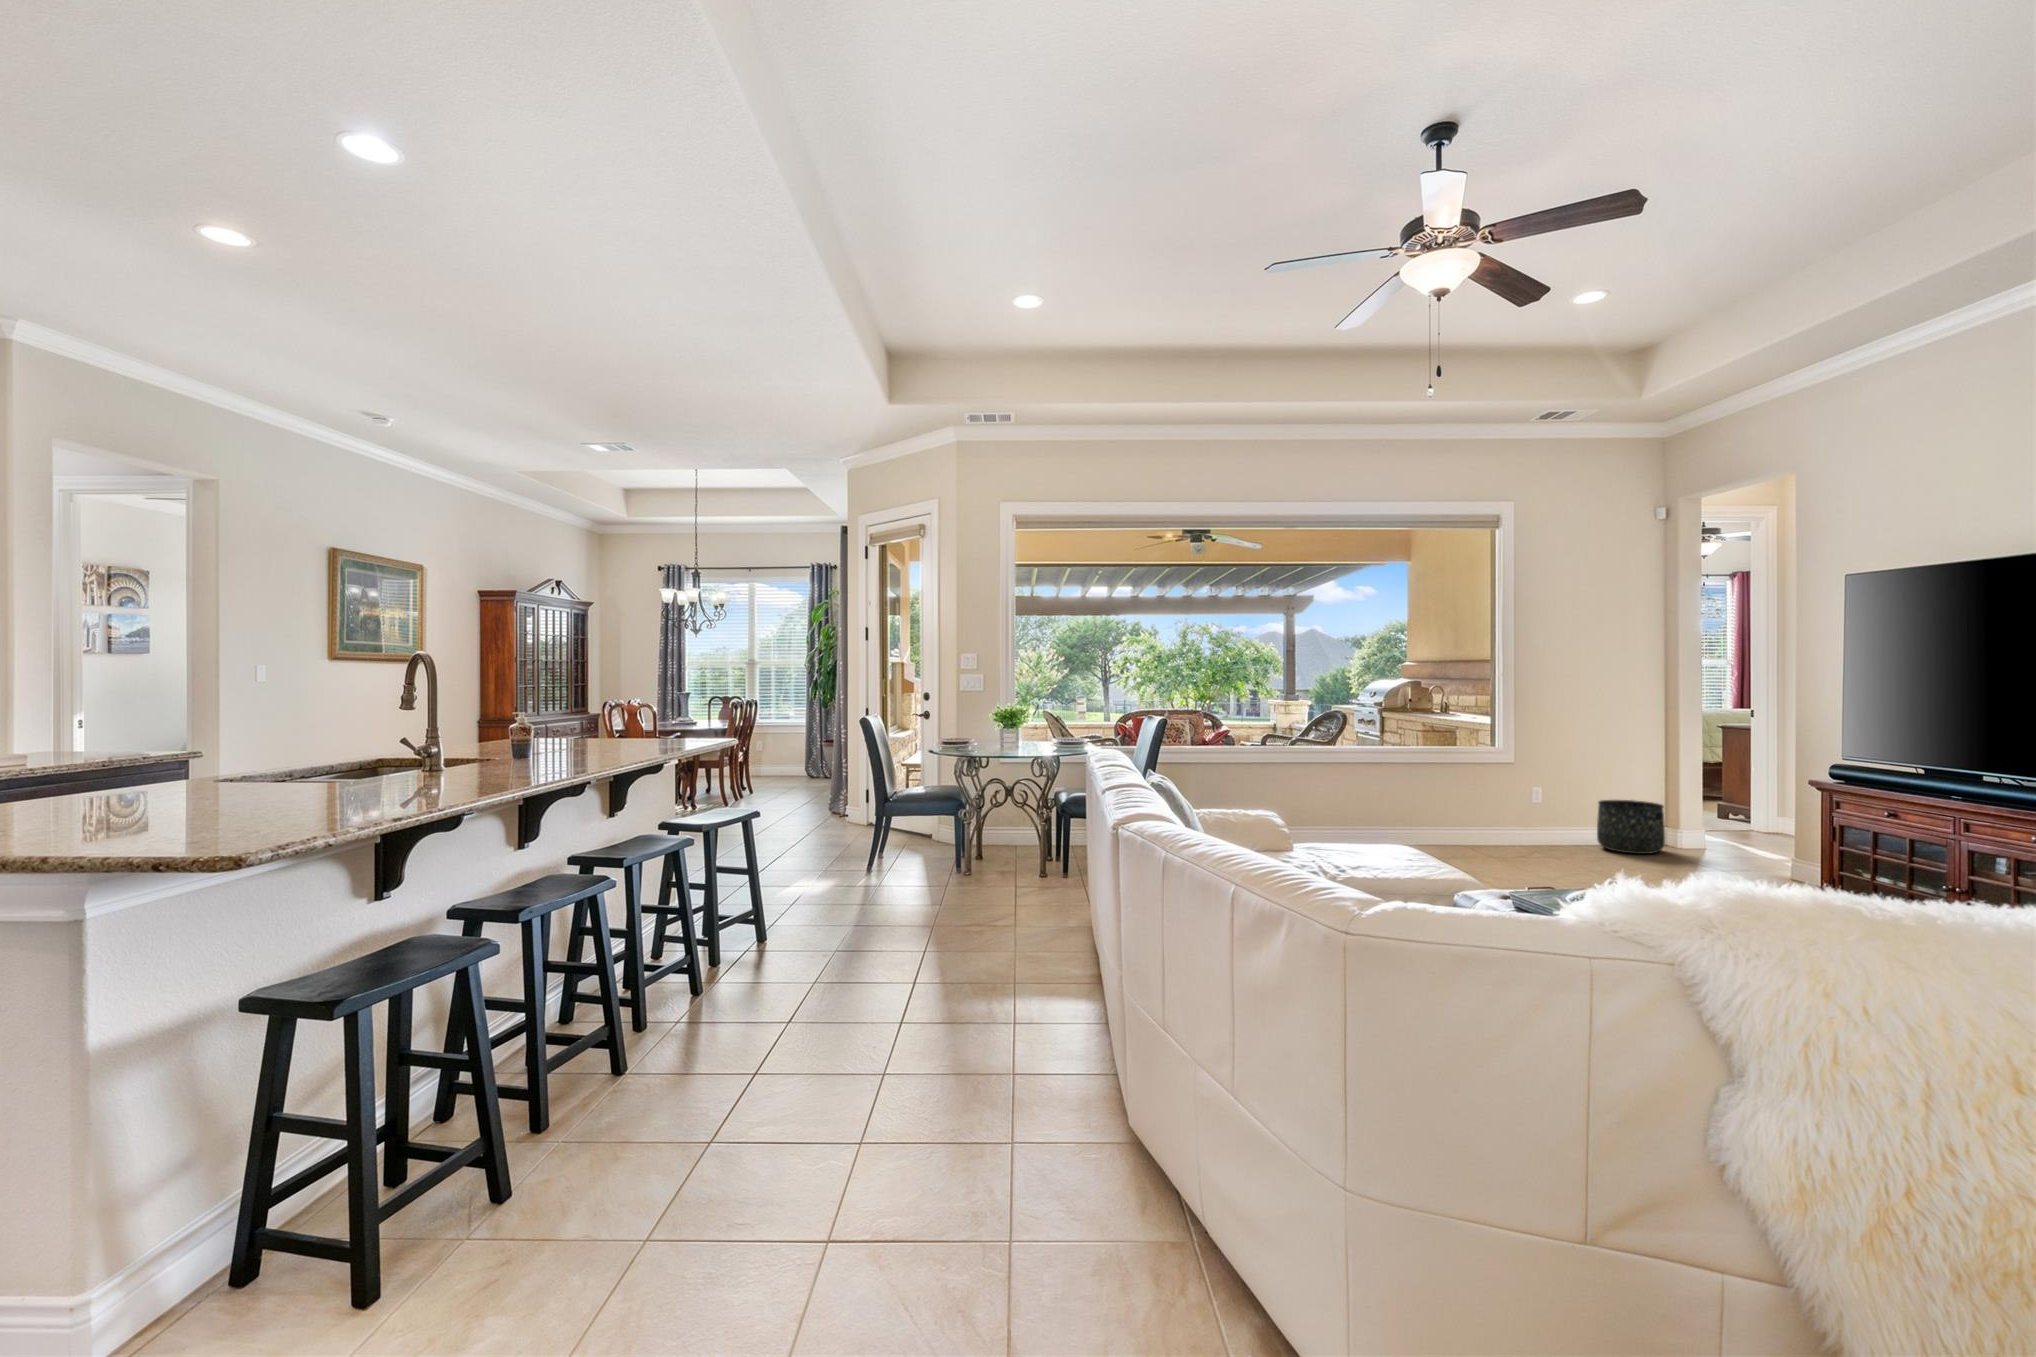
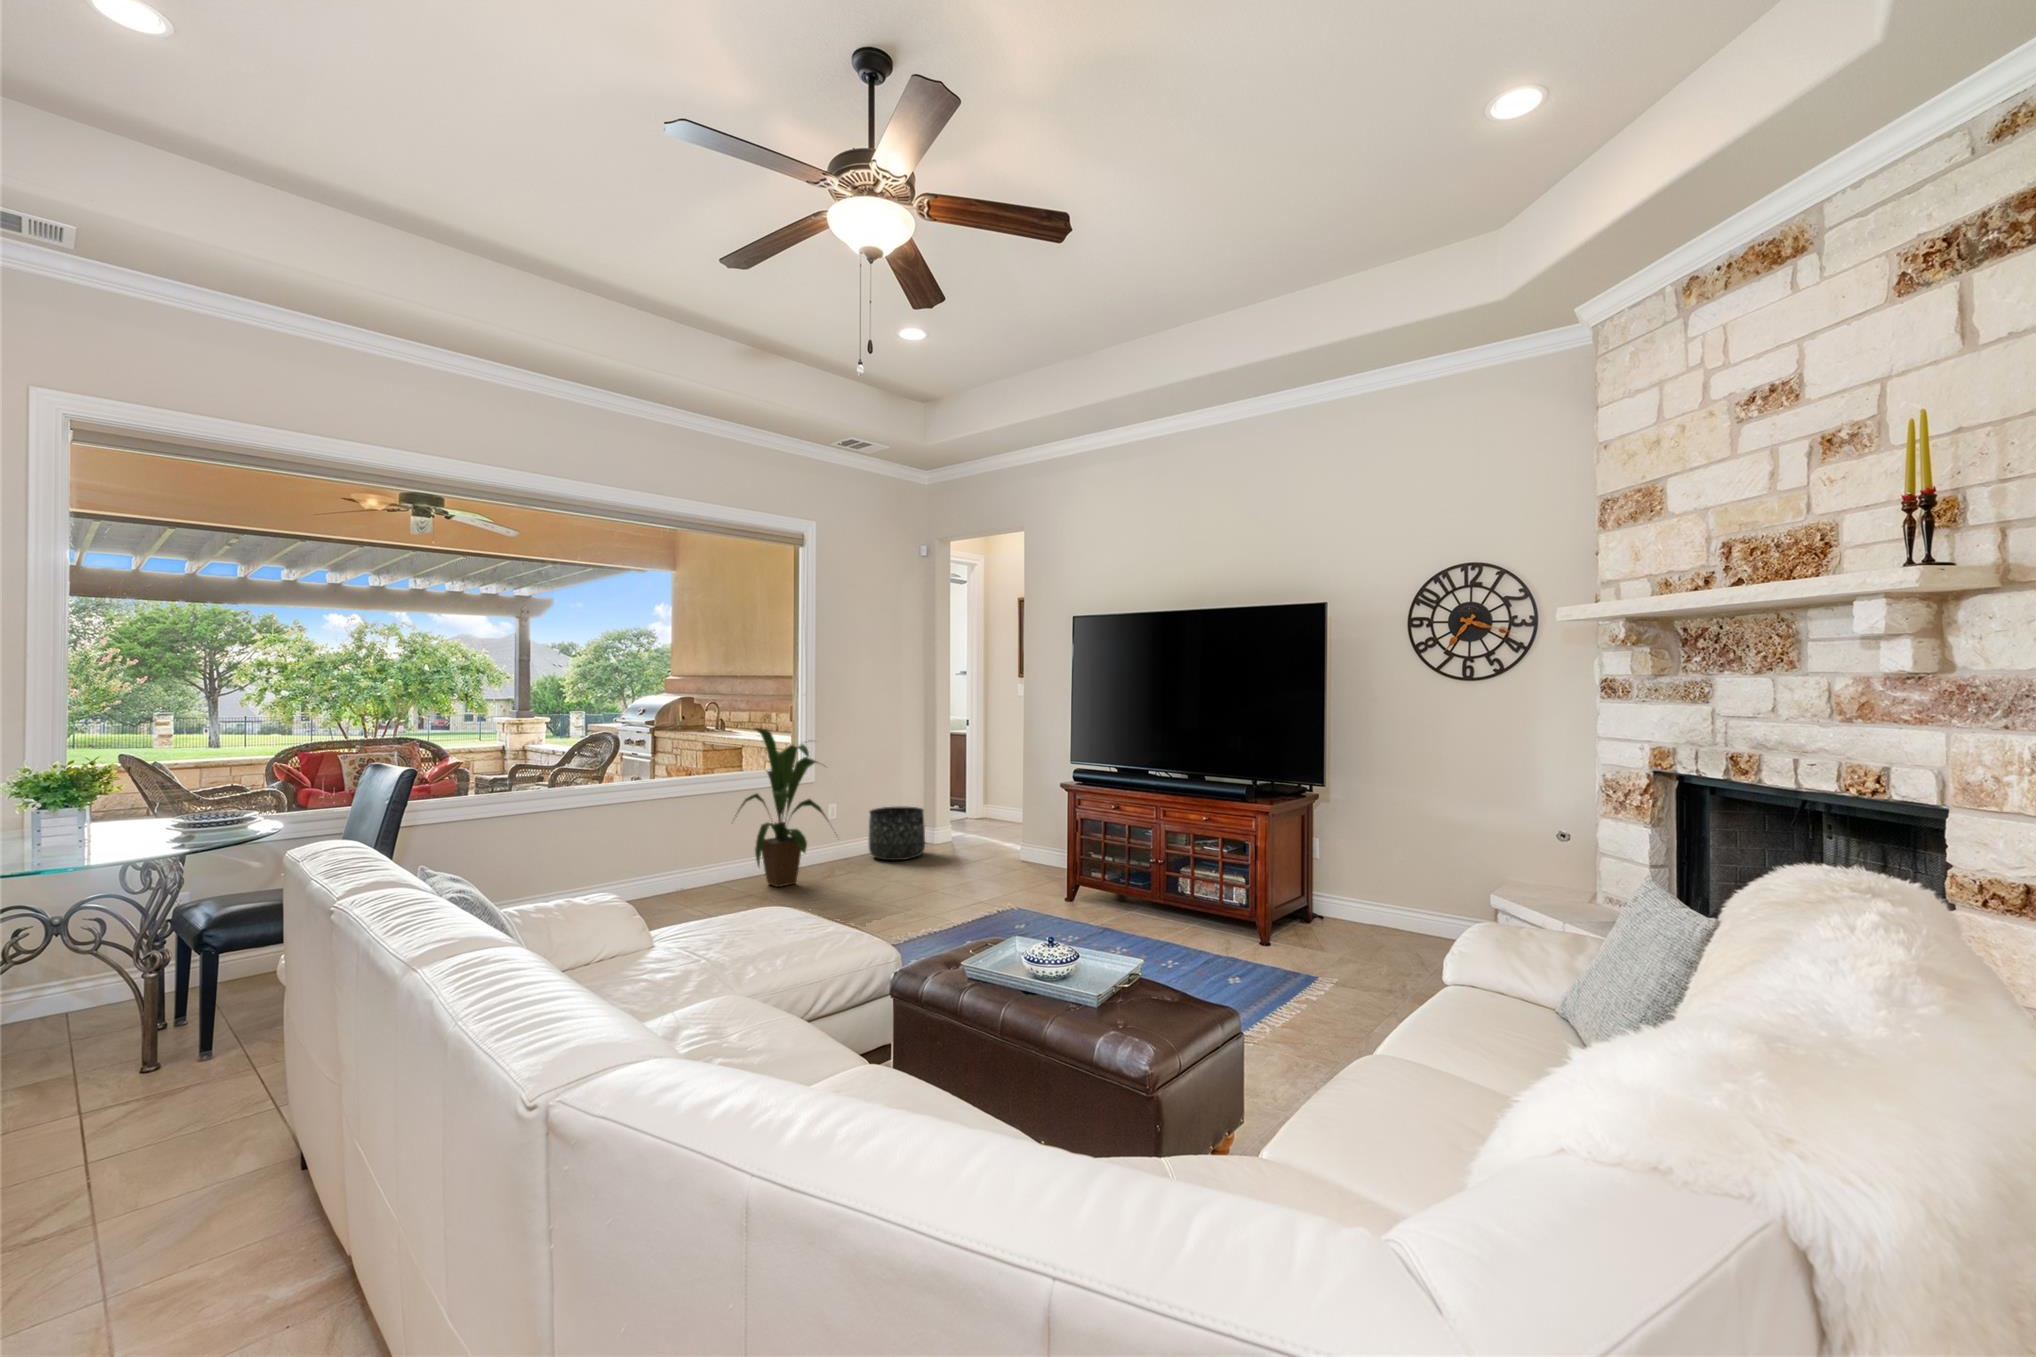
house plant: none [1450,712,1555,857] -> present [735,728,827,887]

